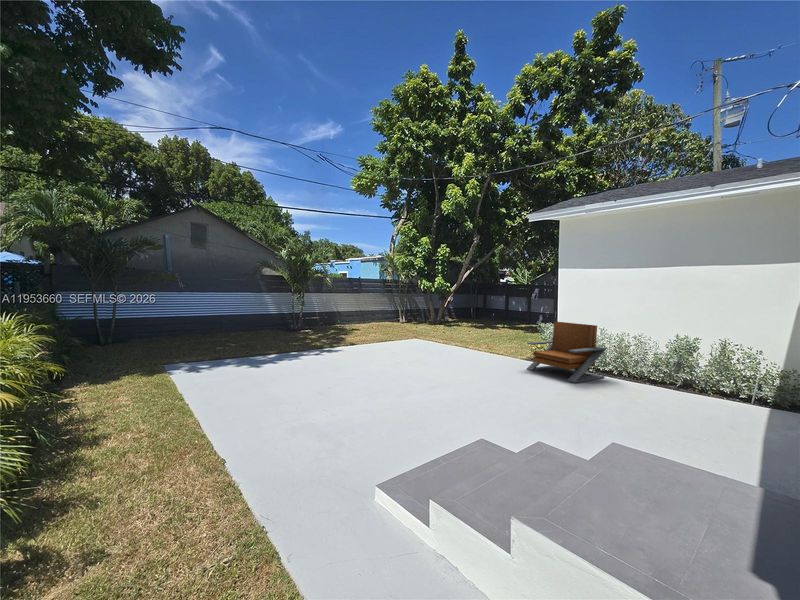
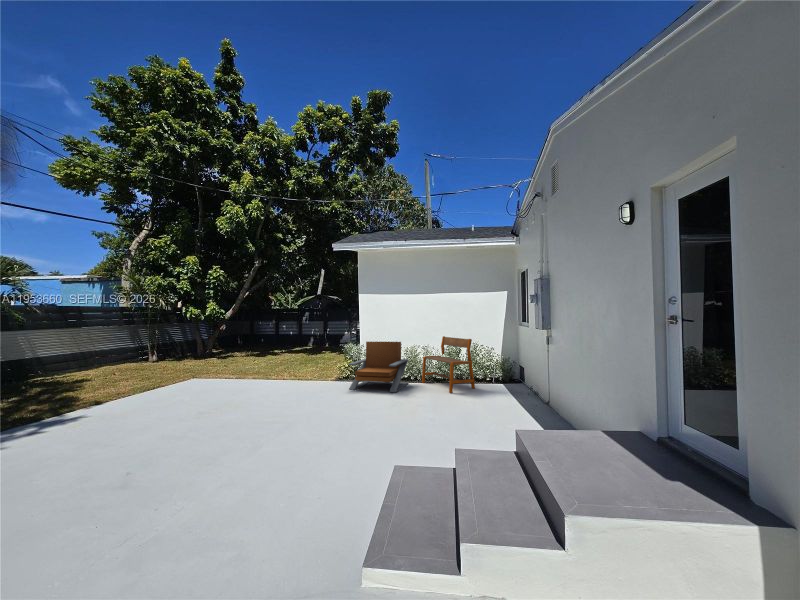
bench: none [626,325,704,403] -> present [422,336,475,393]

